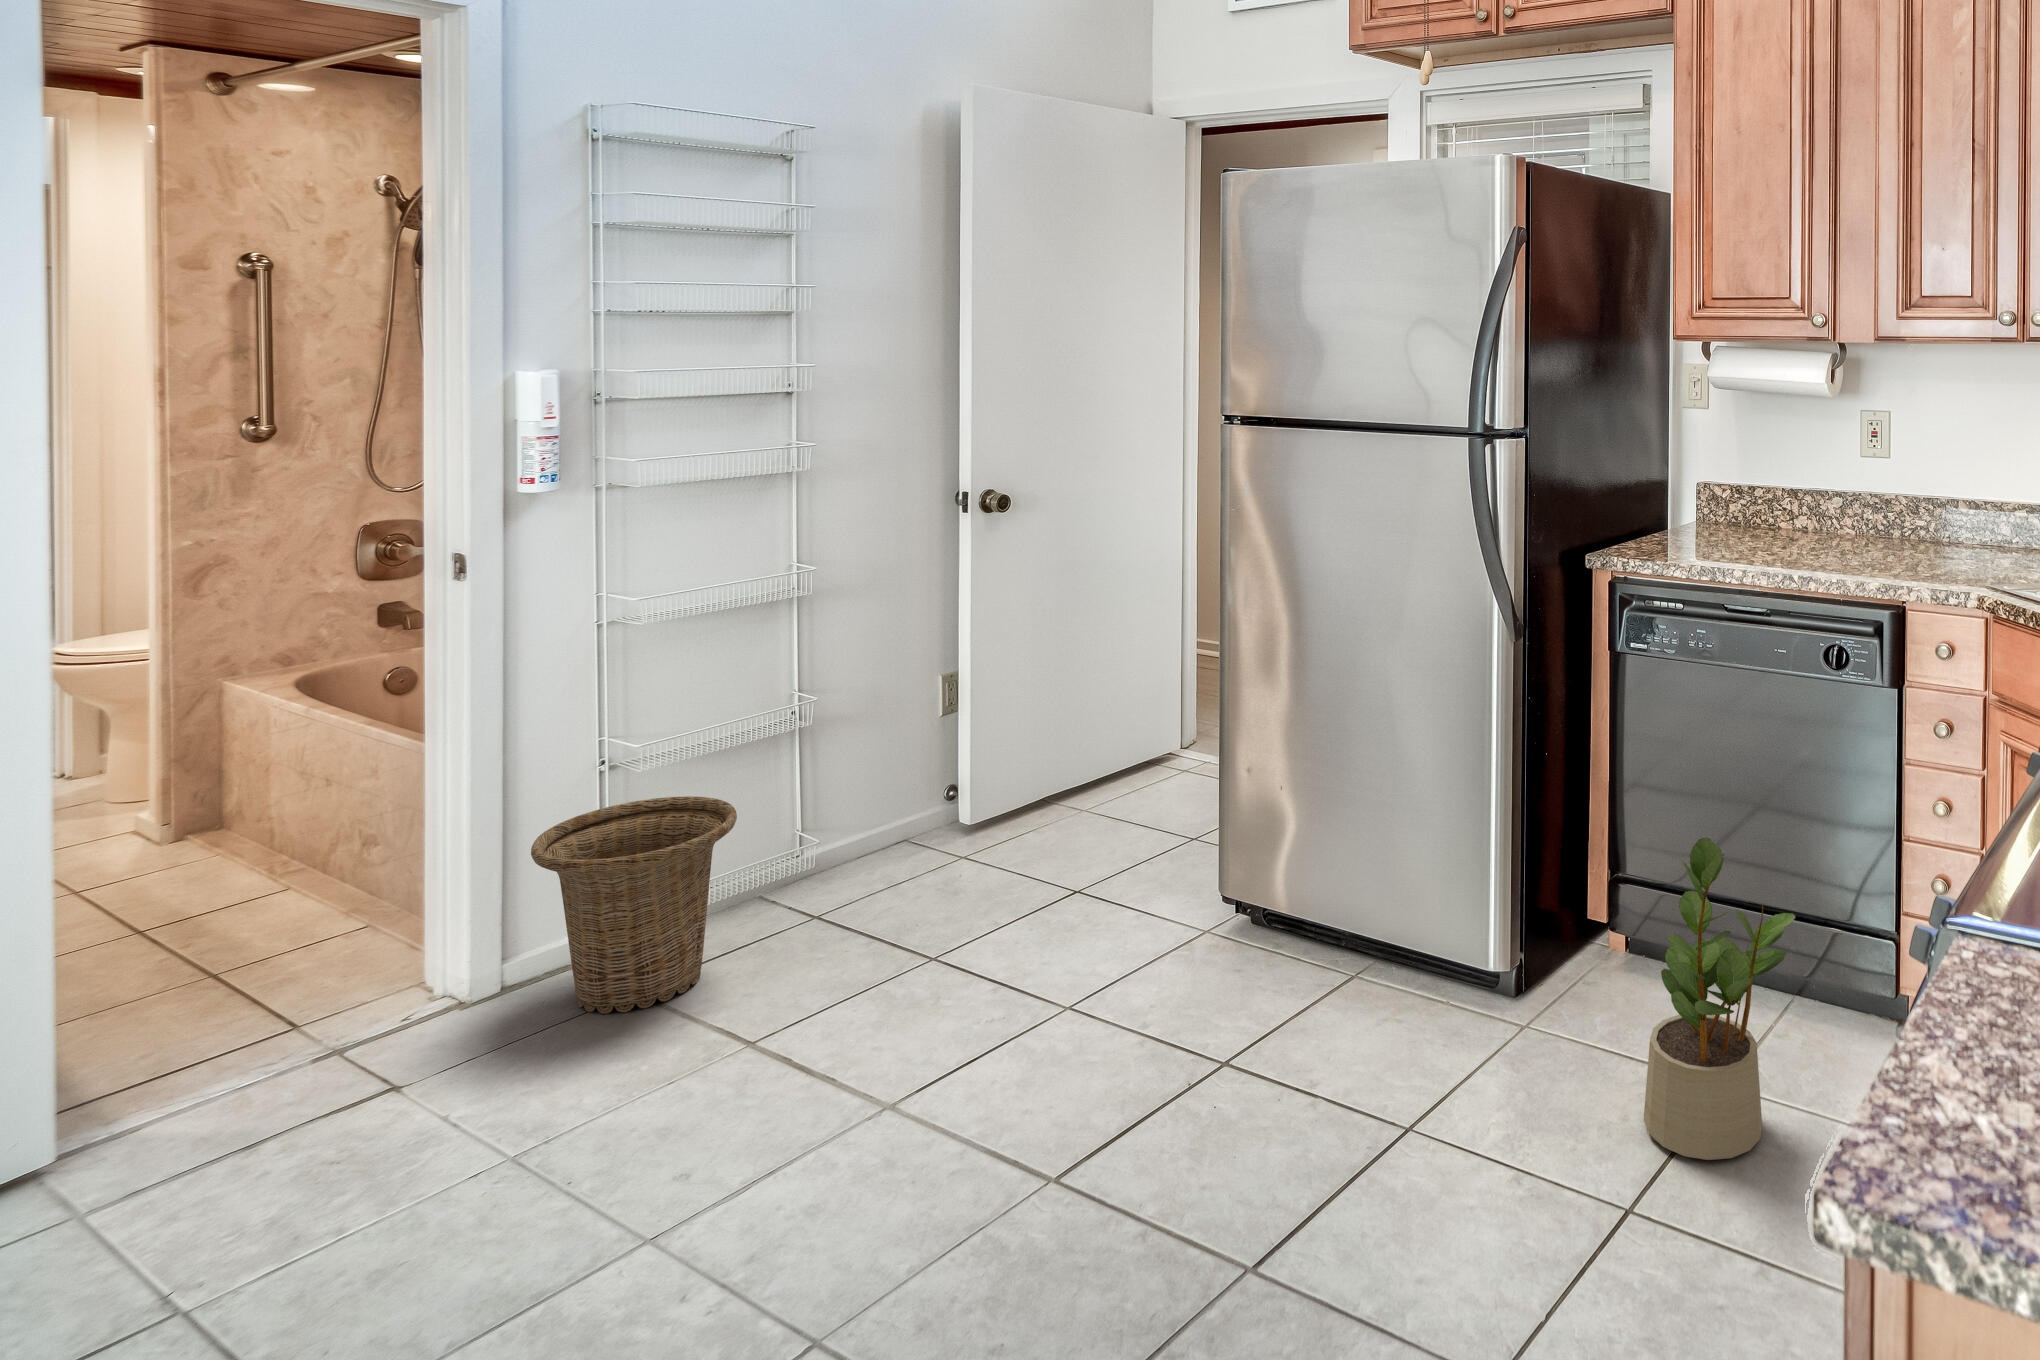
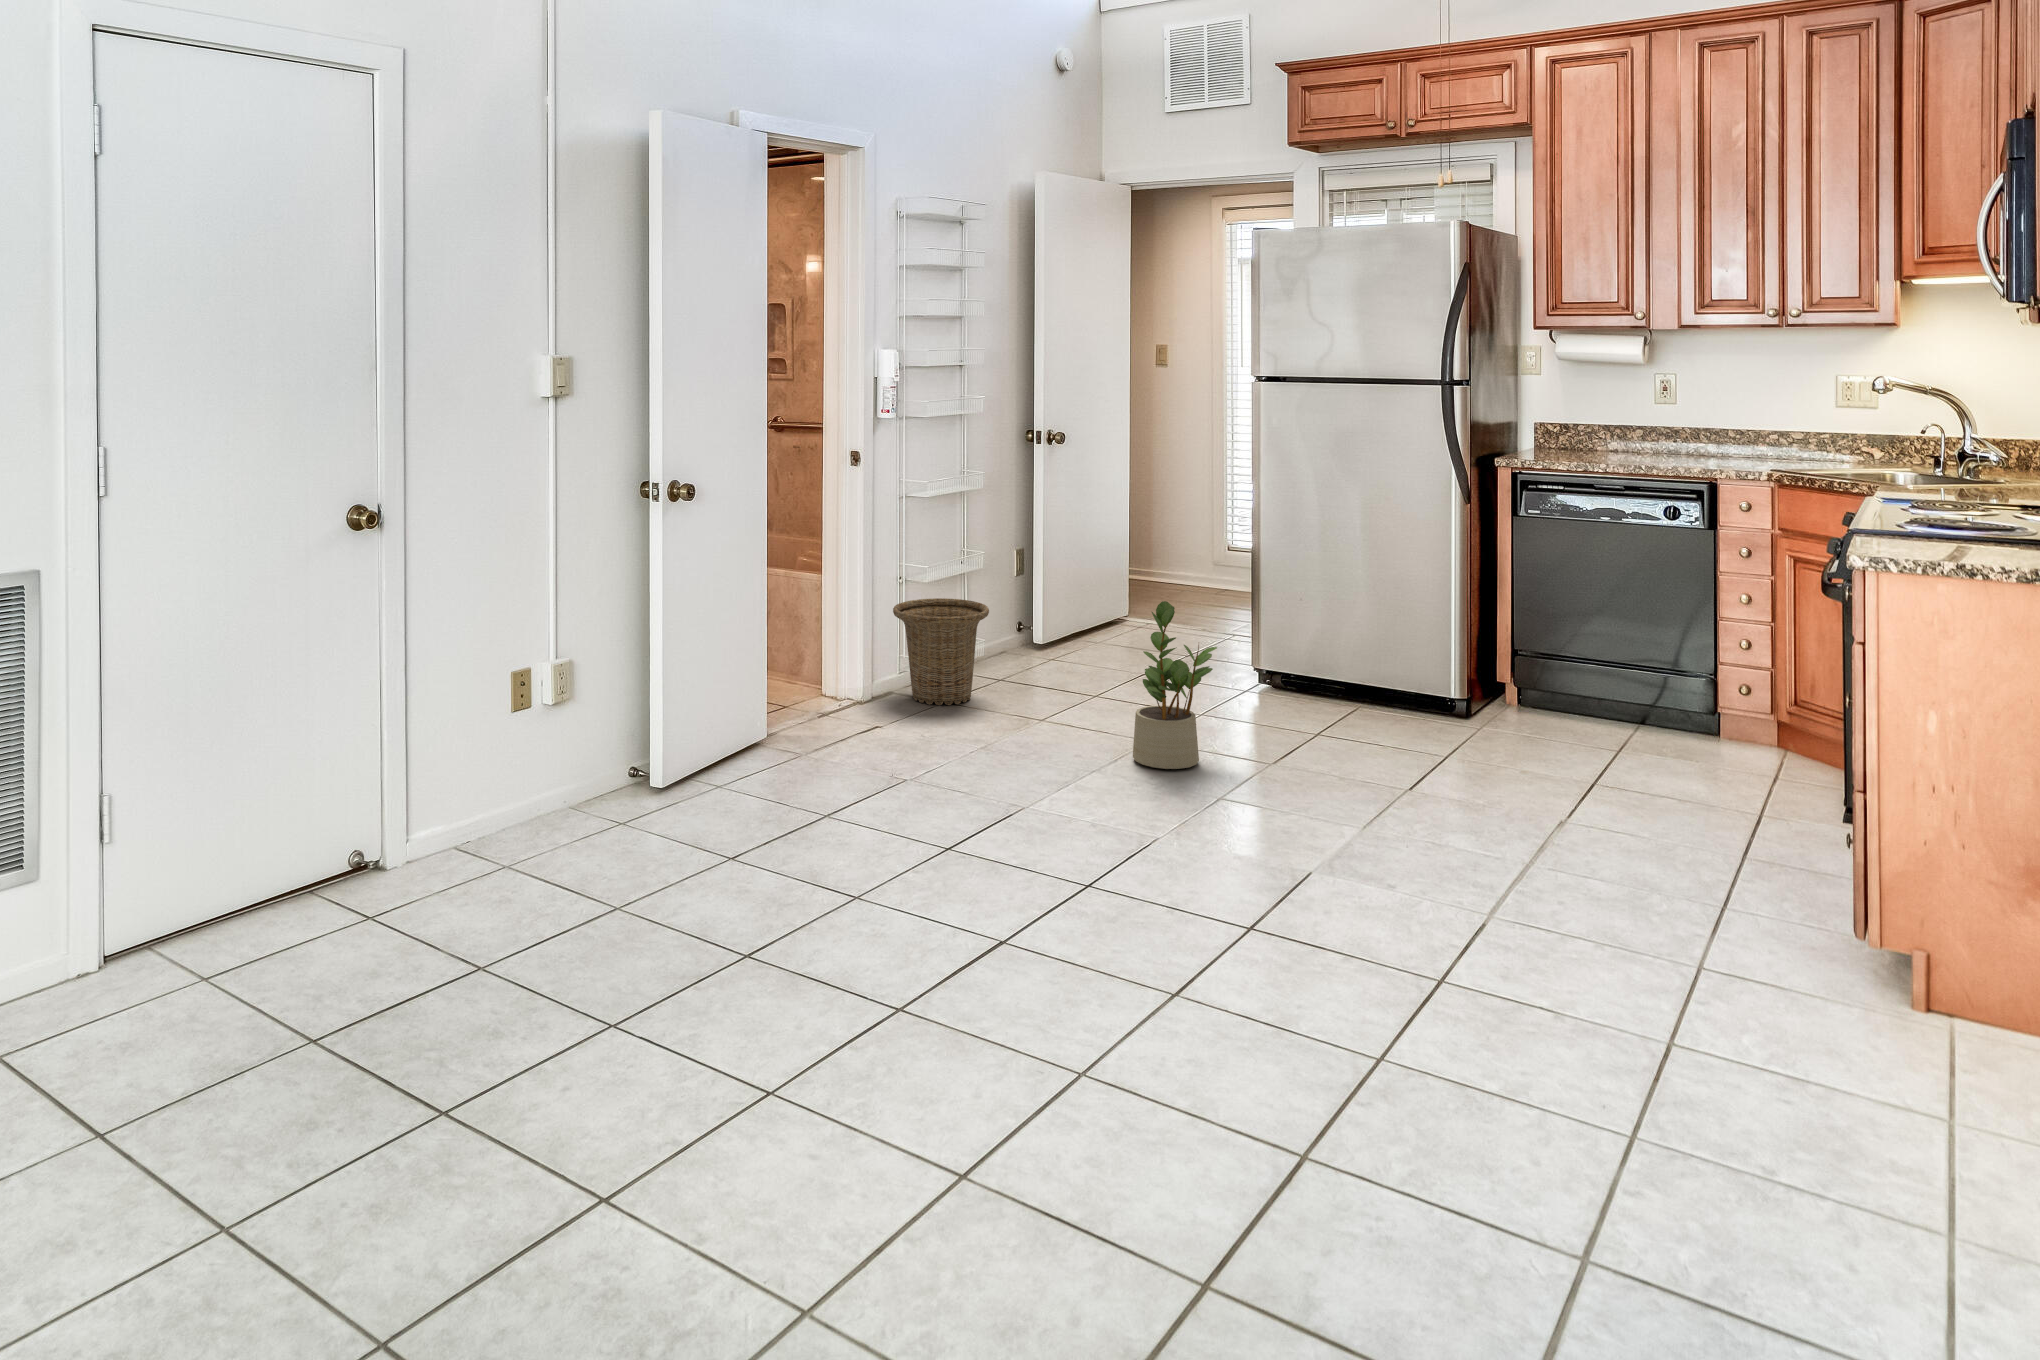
potted plant: present [1644,838,1795,1160] -> present [1133,601,1217,769]

